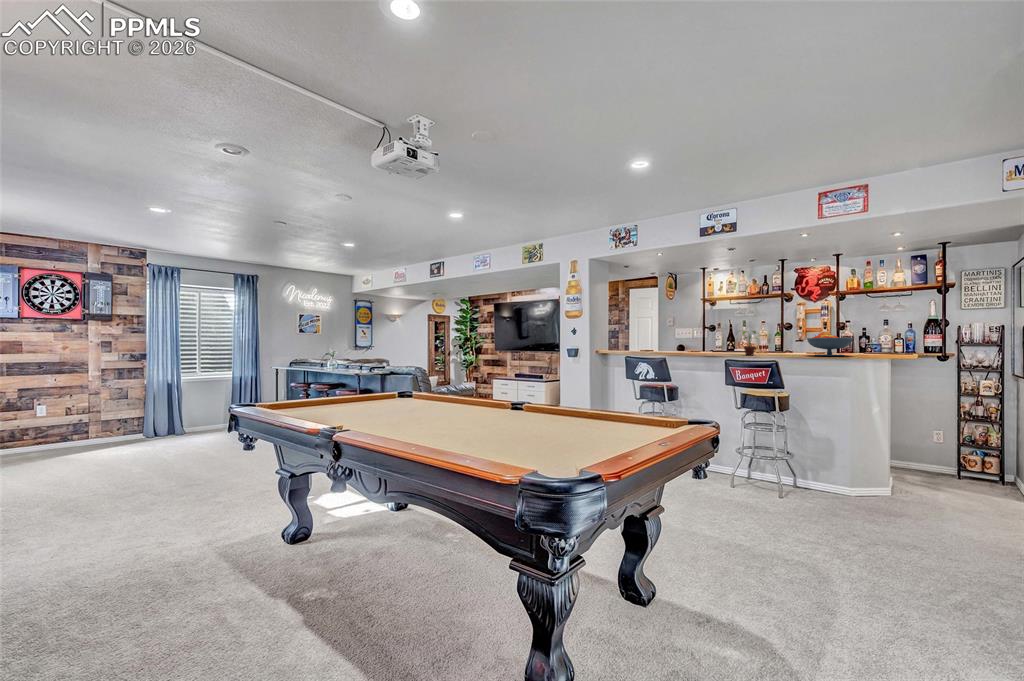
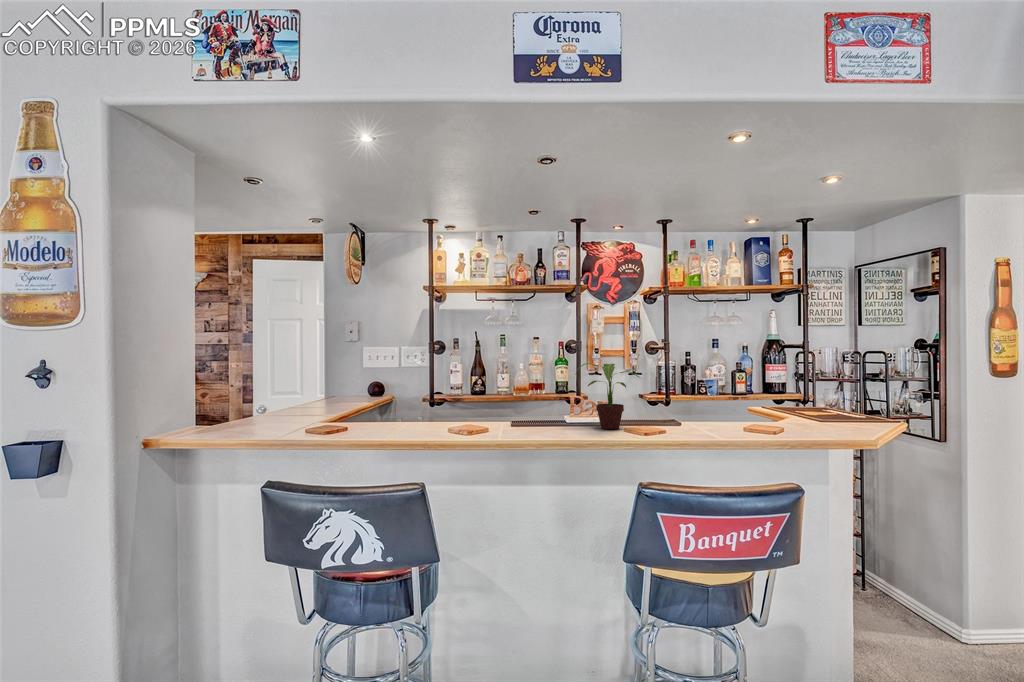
fruit bowl: present [807,332,853,356] -> none [720,369,817,428]

